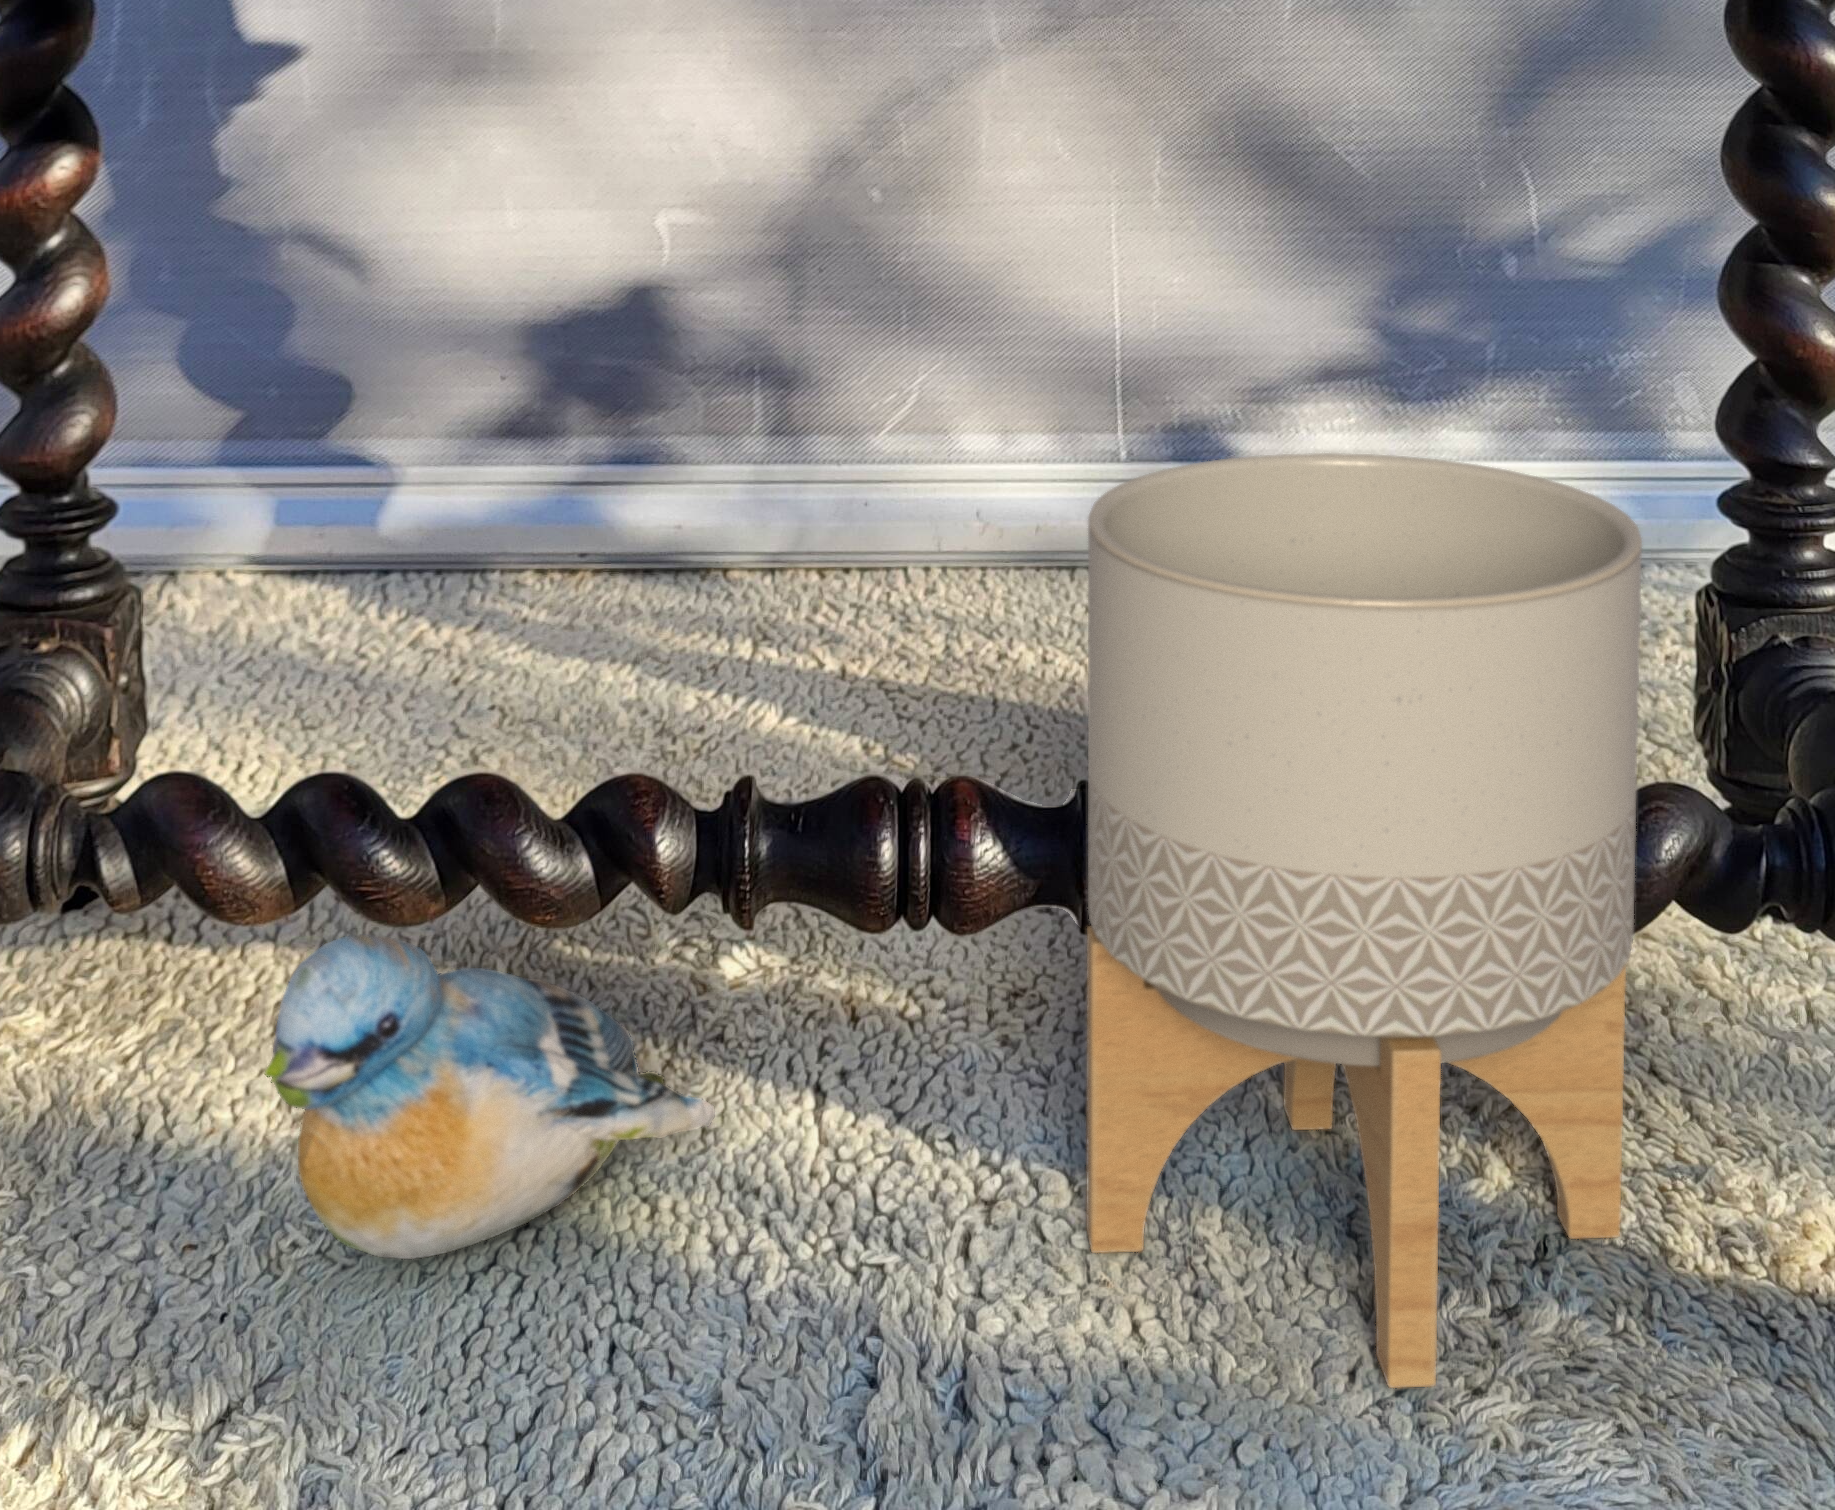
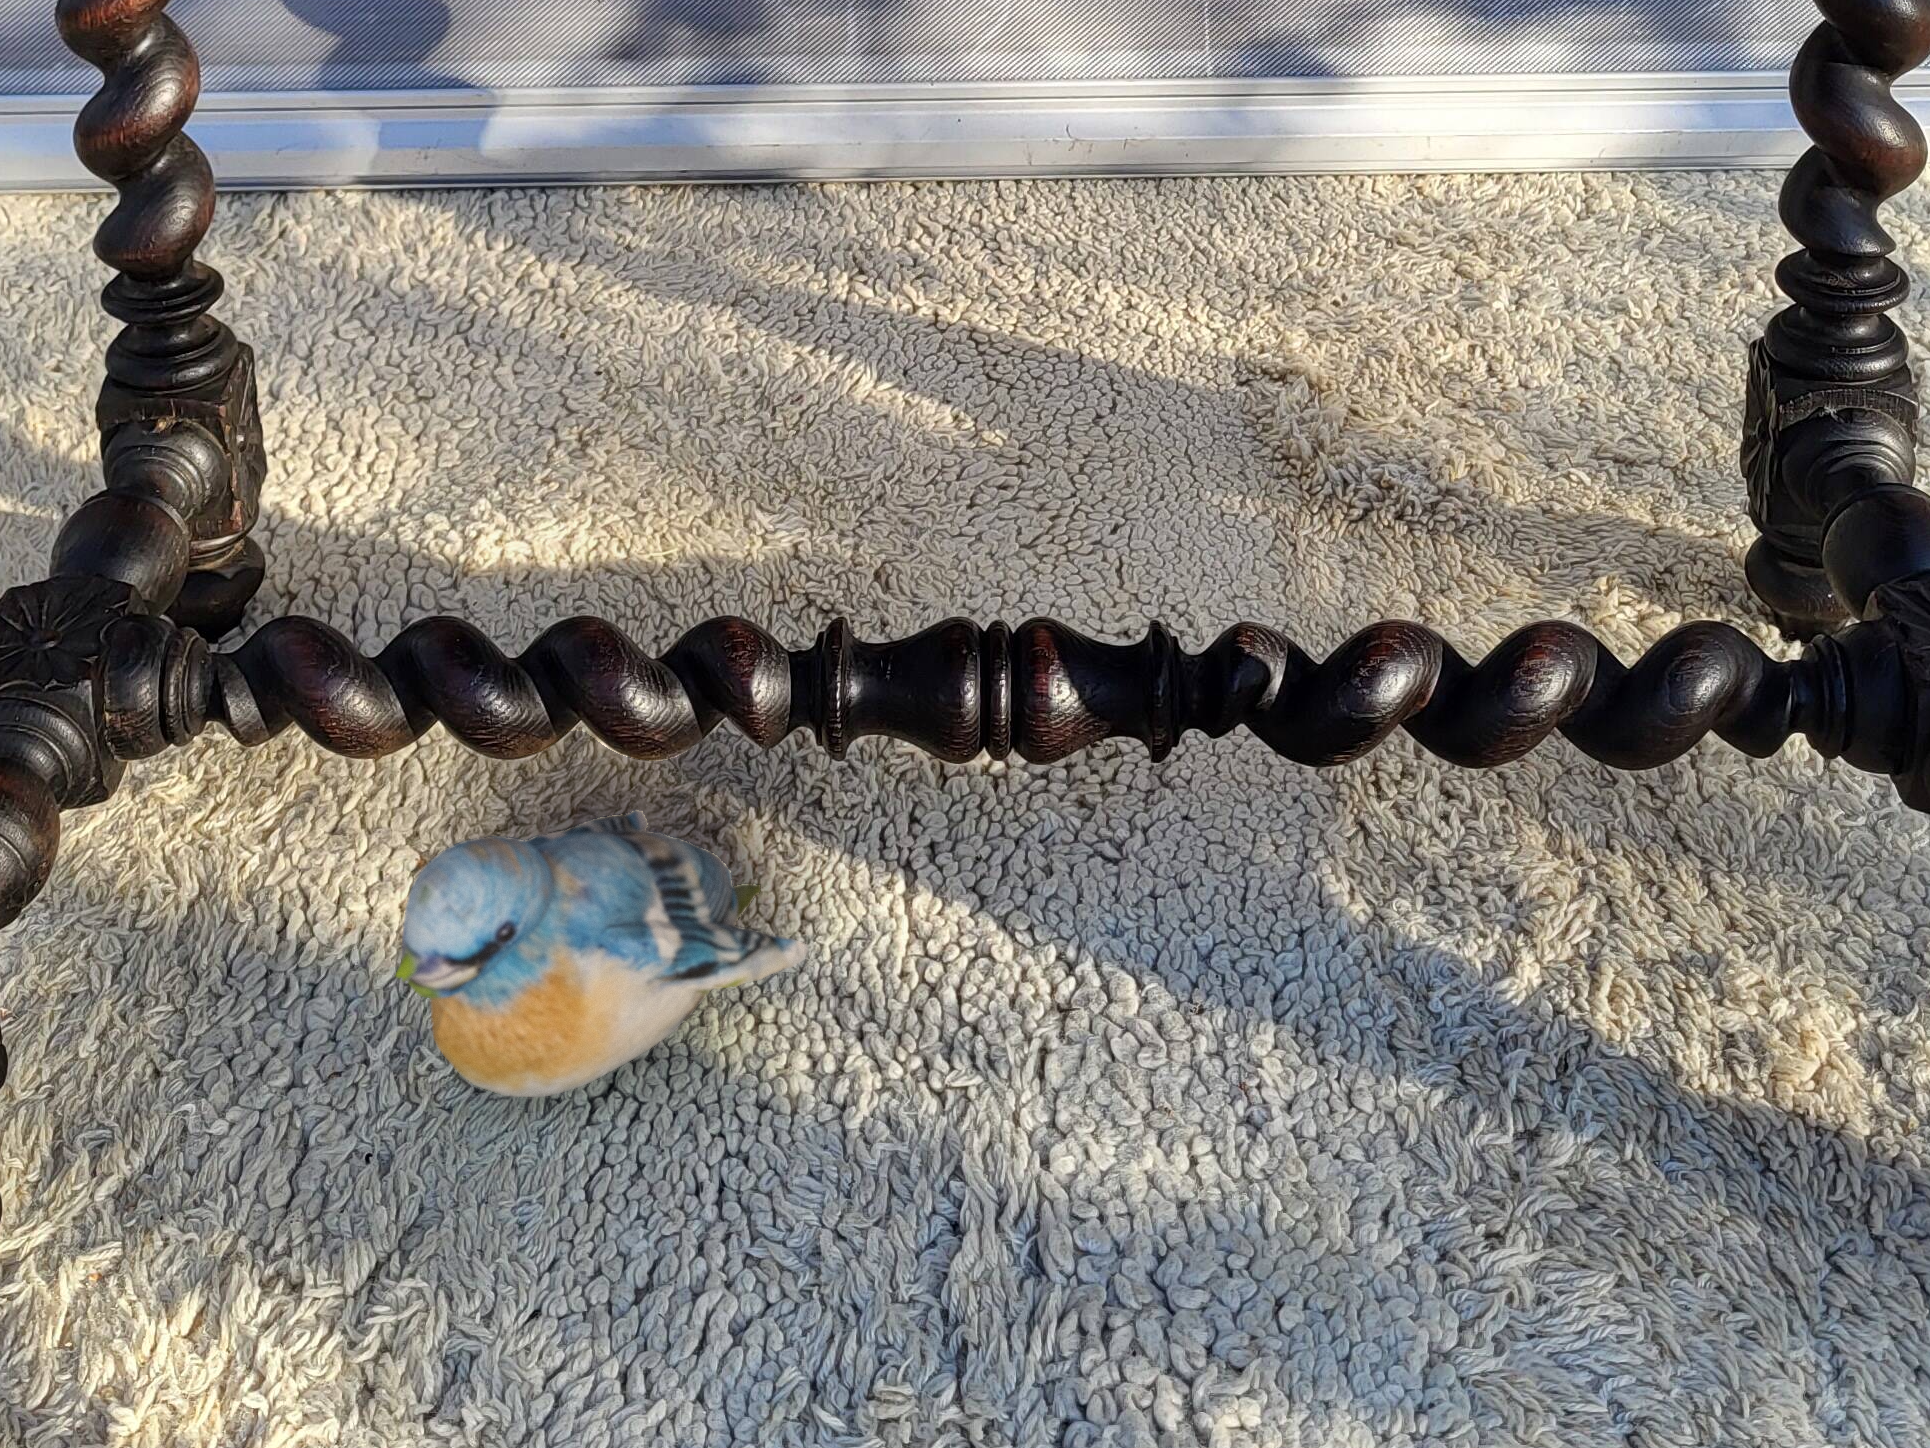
planter: present [1086,453,1642,1388] -> none [1148,349,1692,1239]

